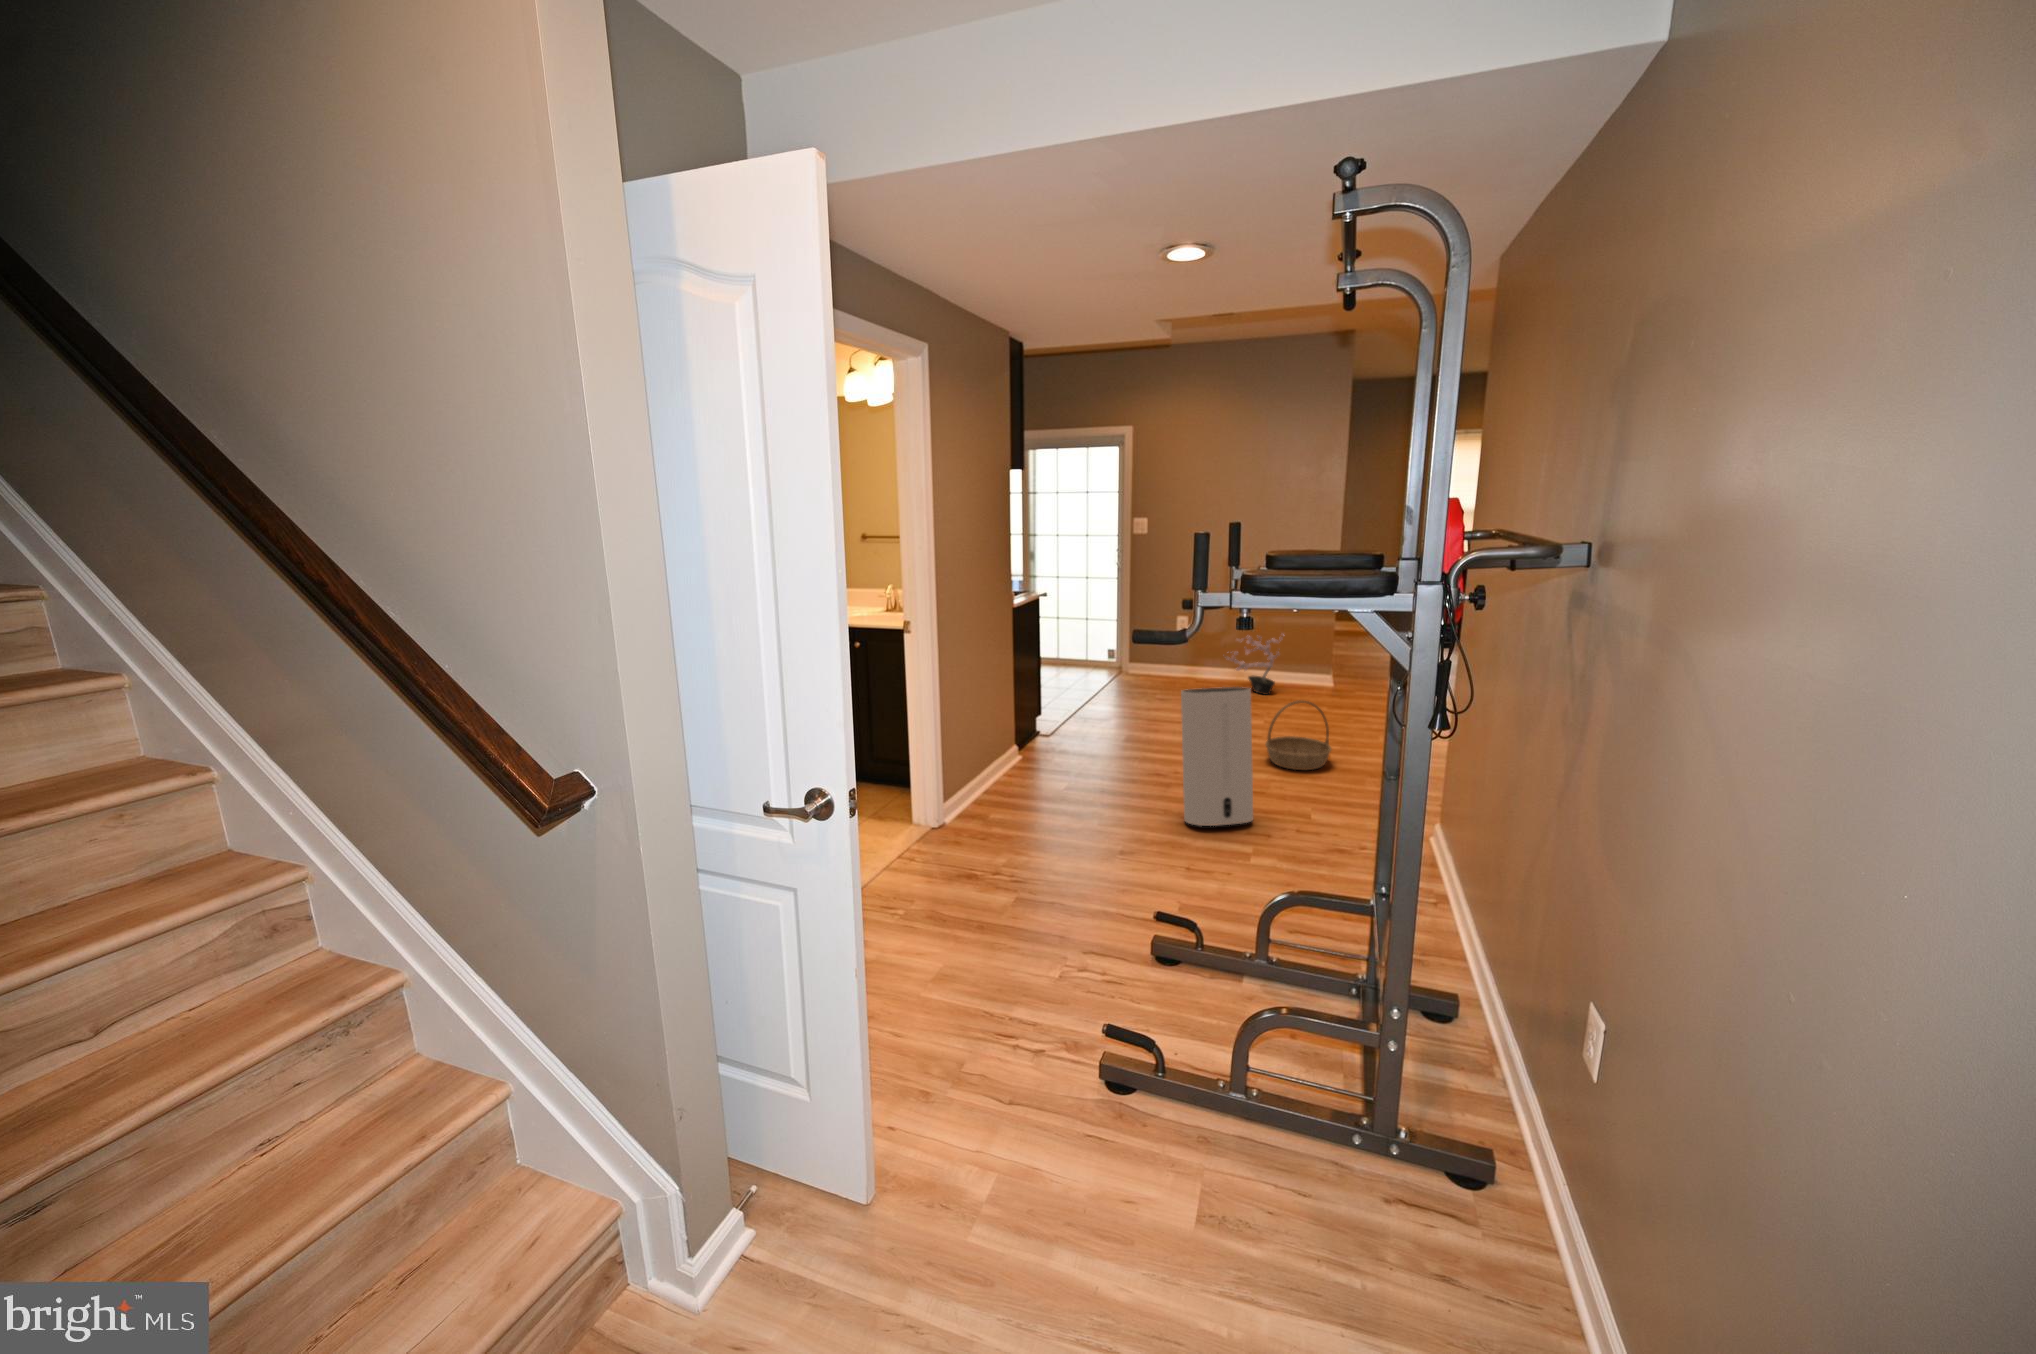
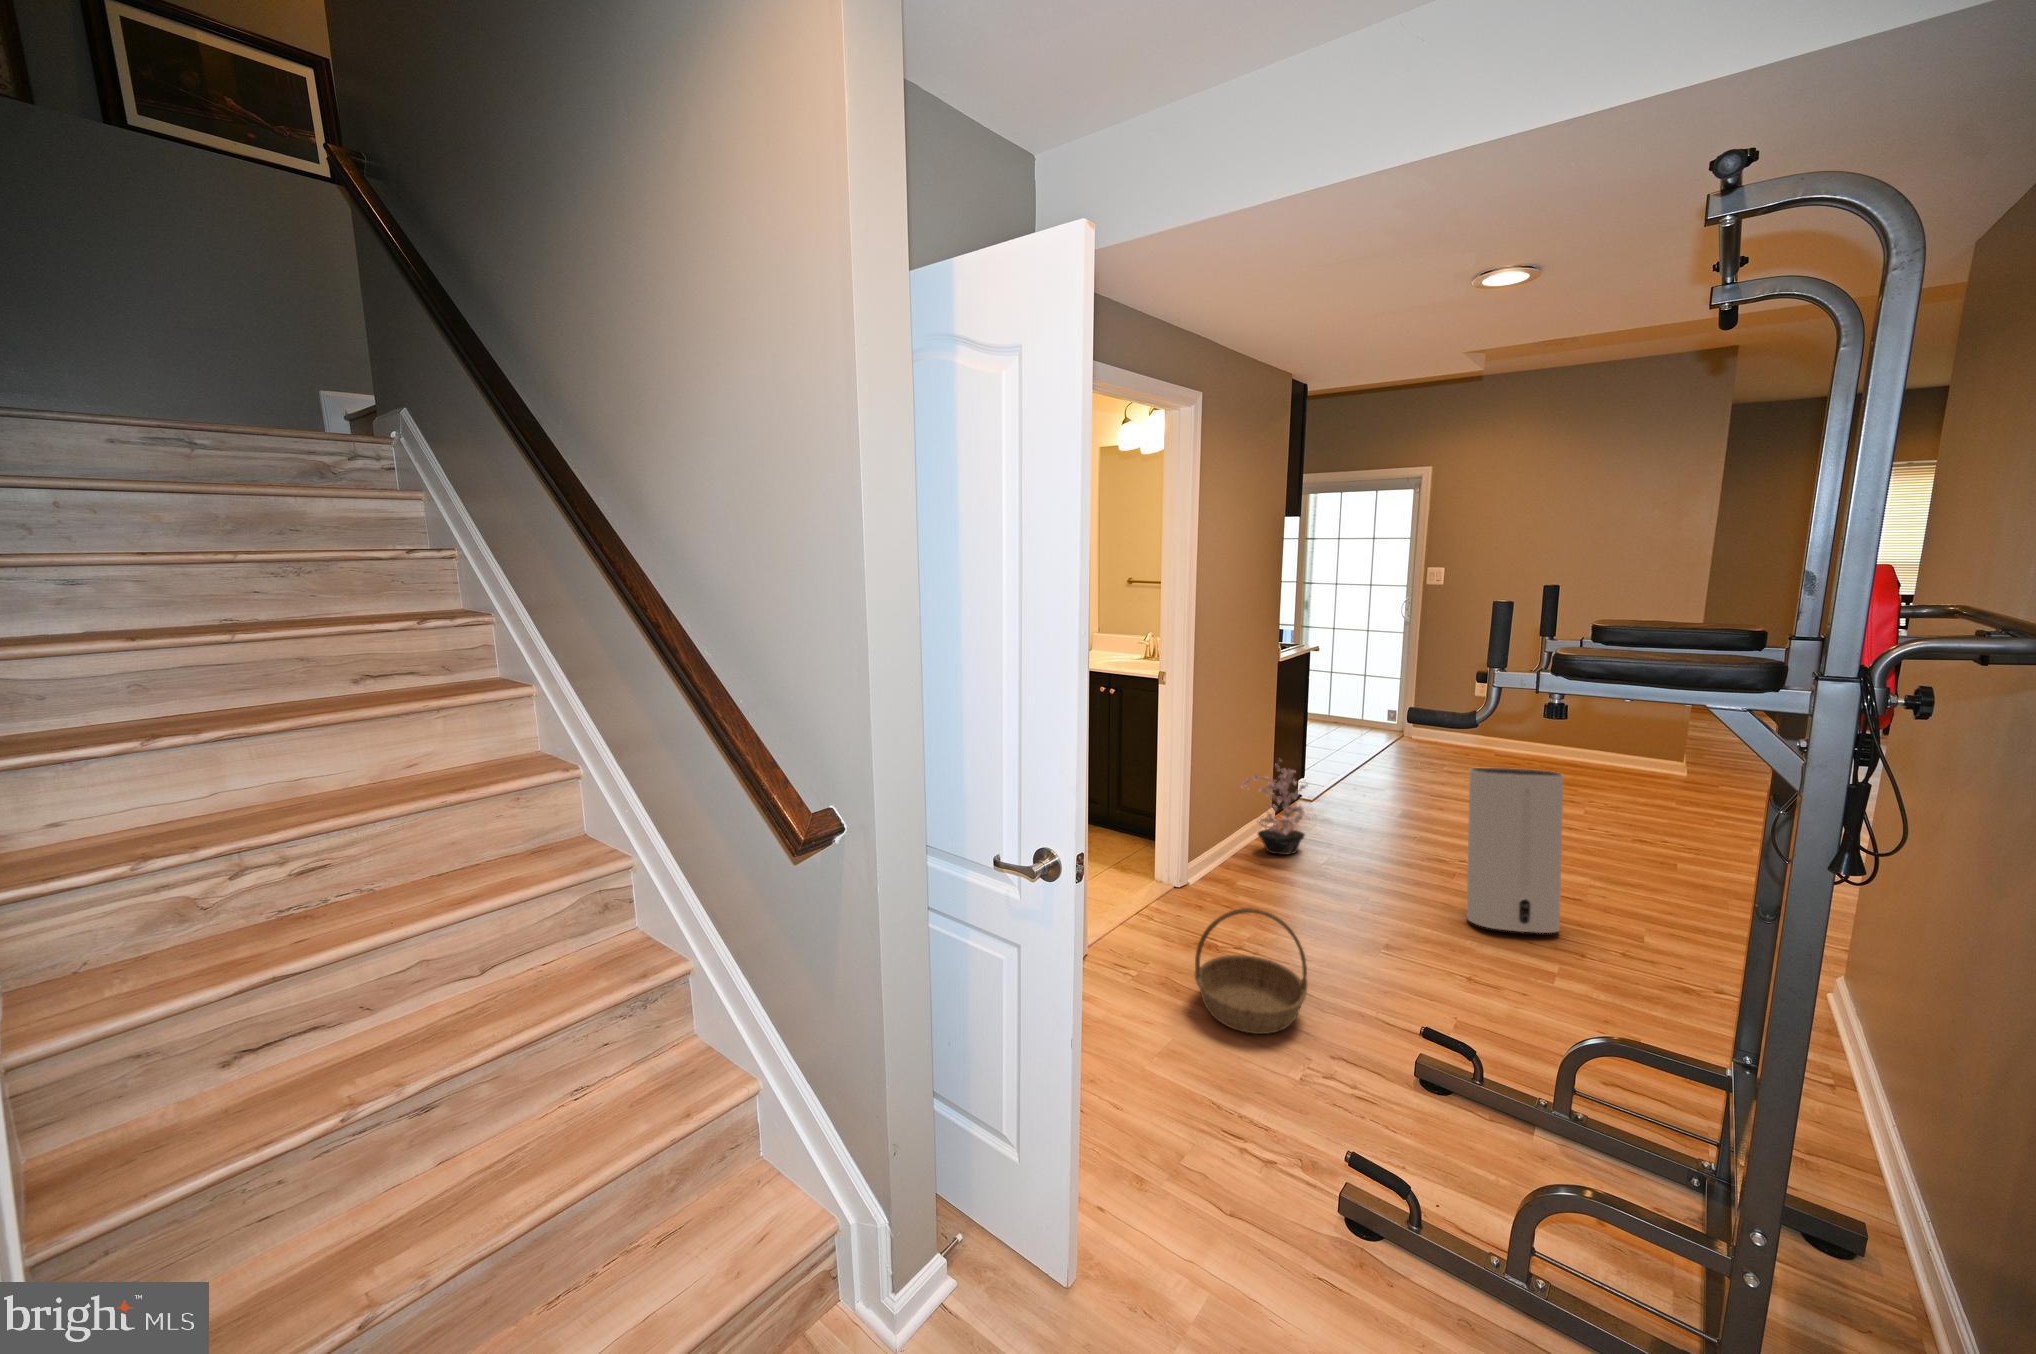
potted plant: present [1227,634,1284,695] -> present [1242,765,1308,855]
basket: present [1265,700,1332,770] -> present [1195,908,1307,1034]

